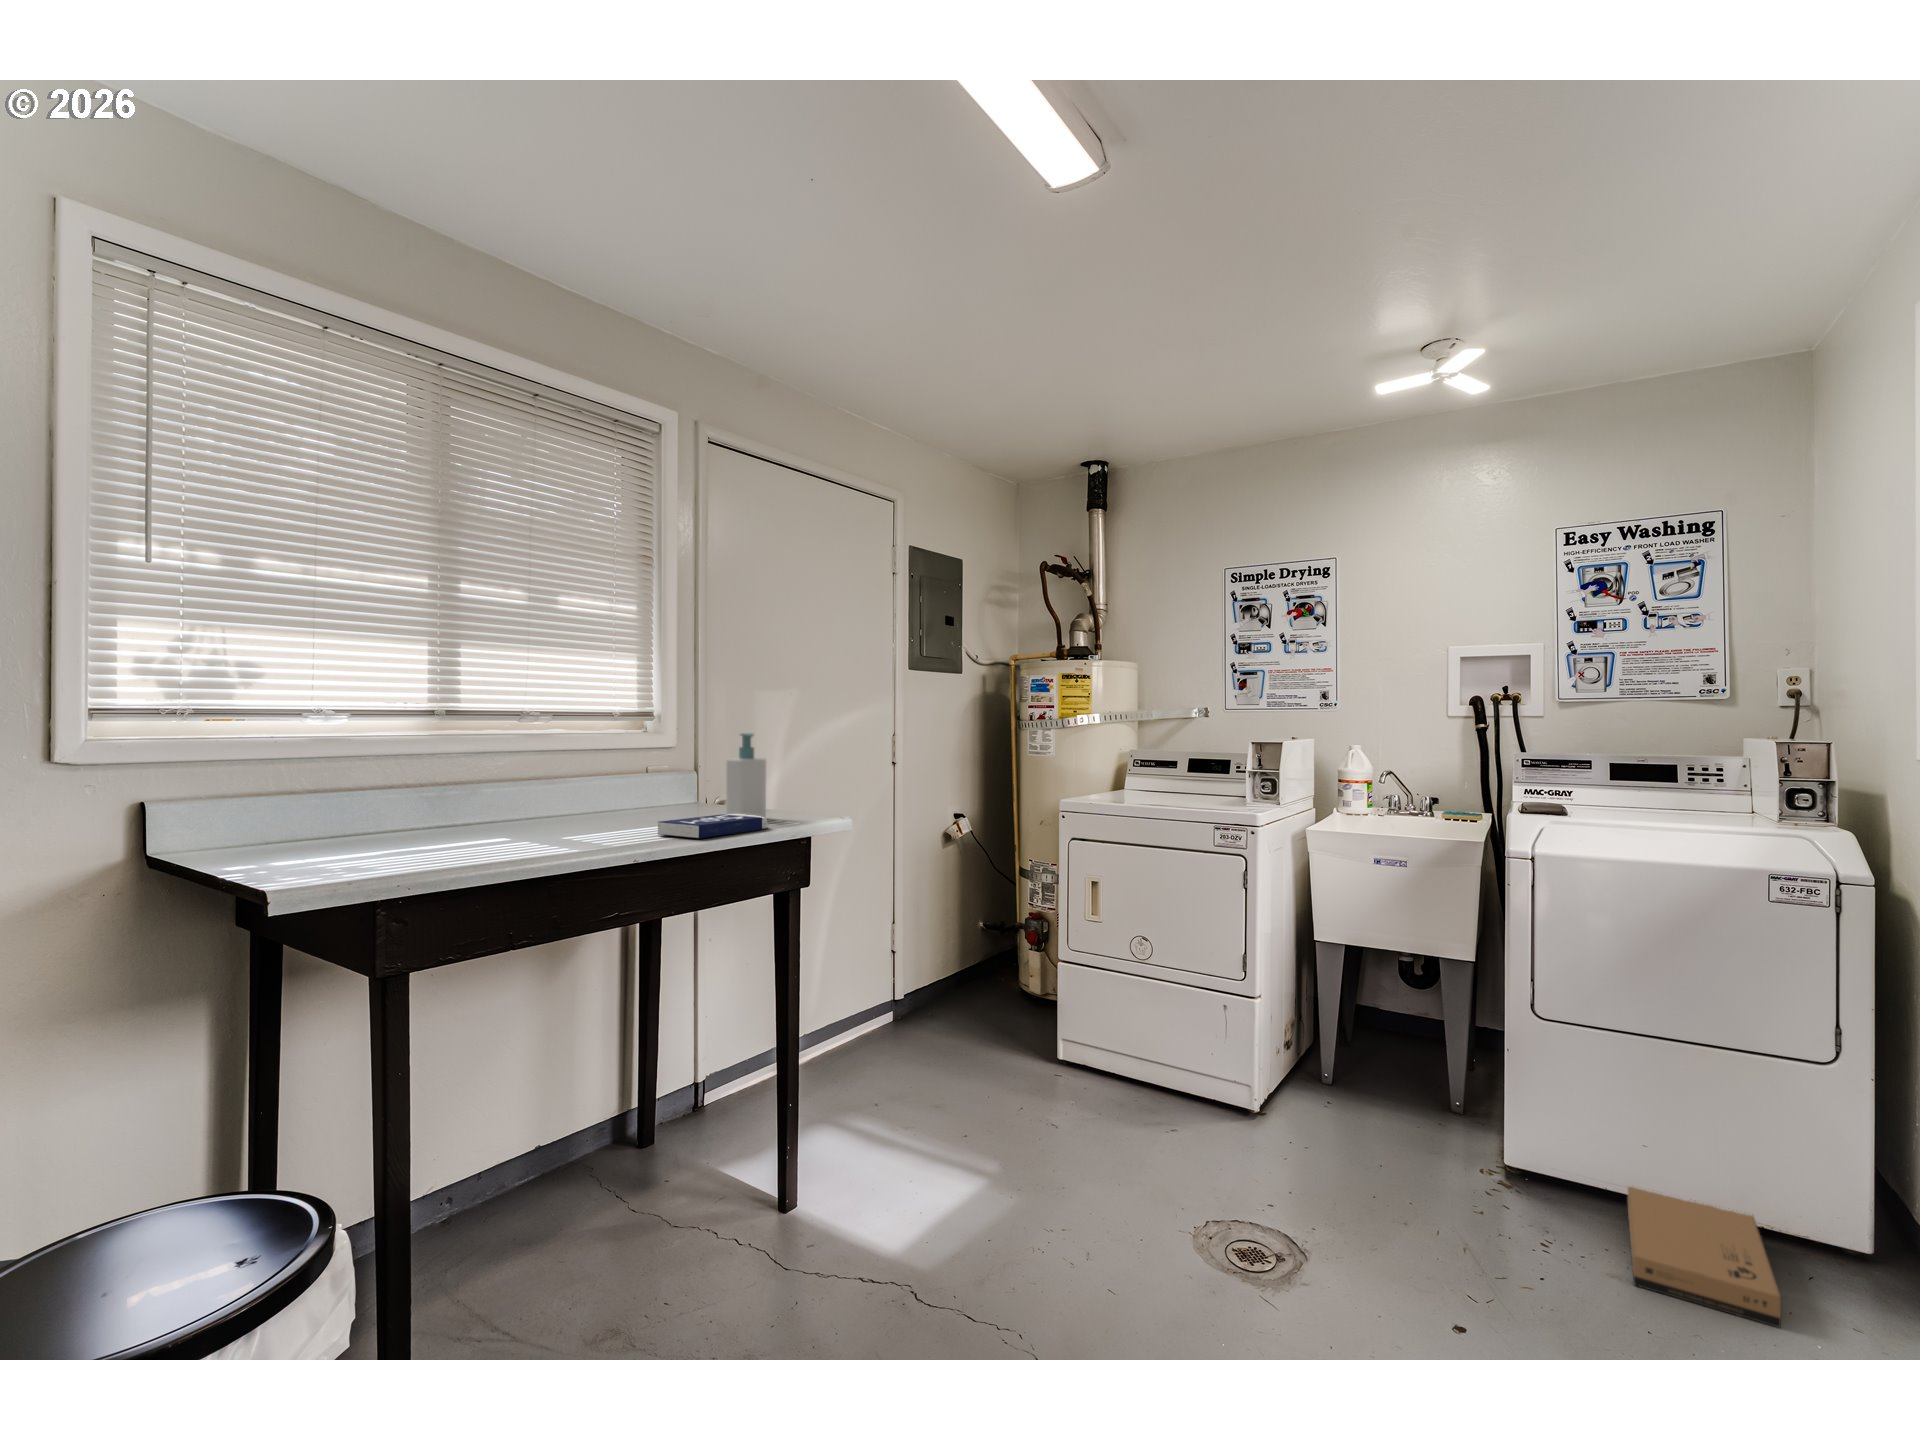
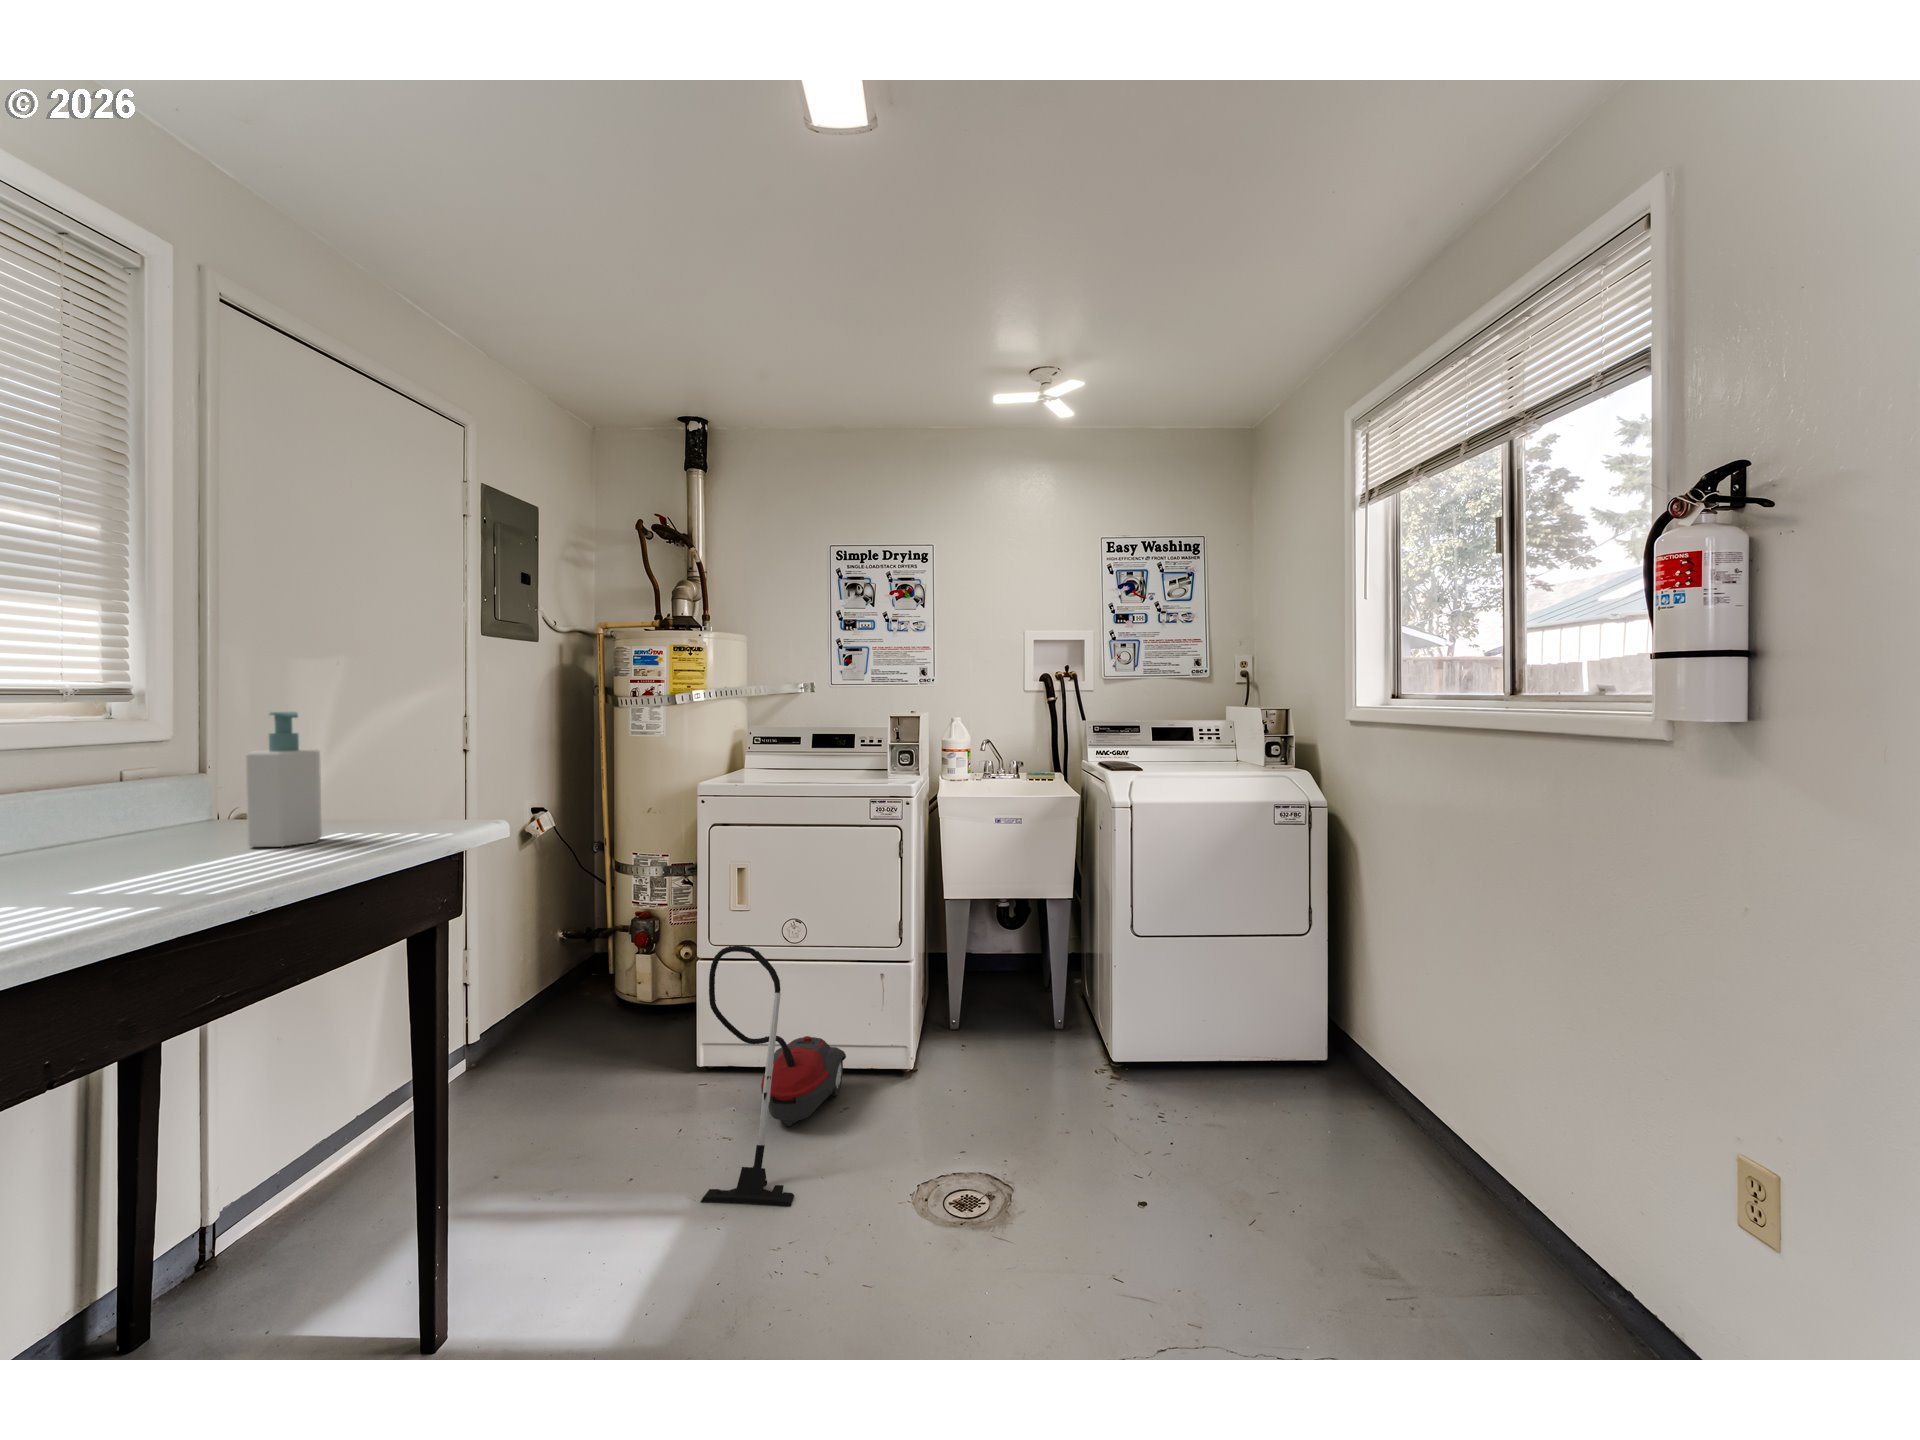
book: present [658,814,768,839] -> none [132,837,352,888]
vacuum cleaner: none [1016,945,1182,1180] -> present [701,946,846,1206]
cardboard box: present [1628,1187,1781,1328] -> none [1208,1059,1335,1143]

